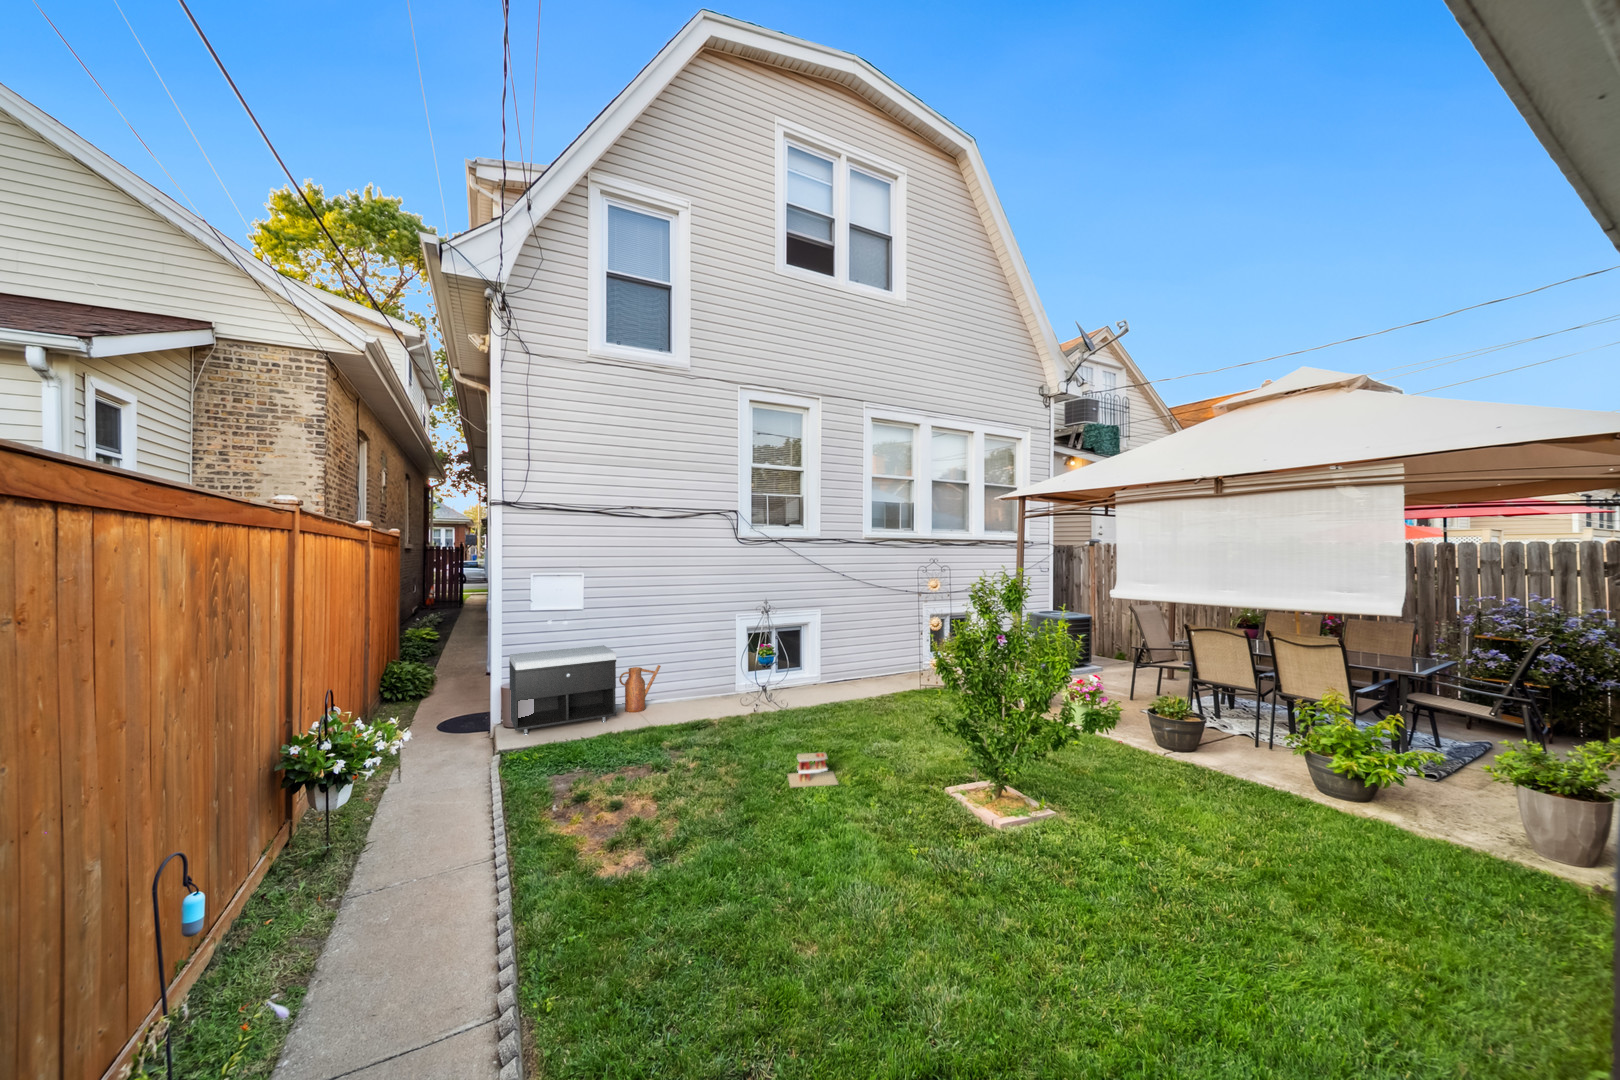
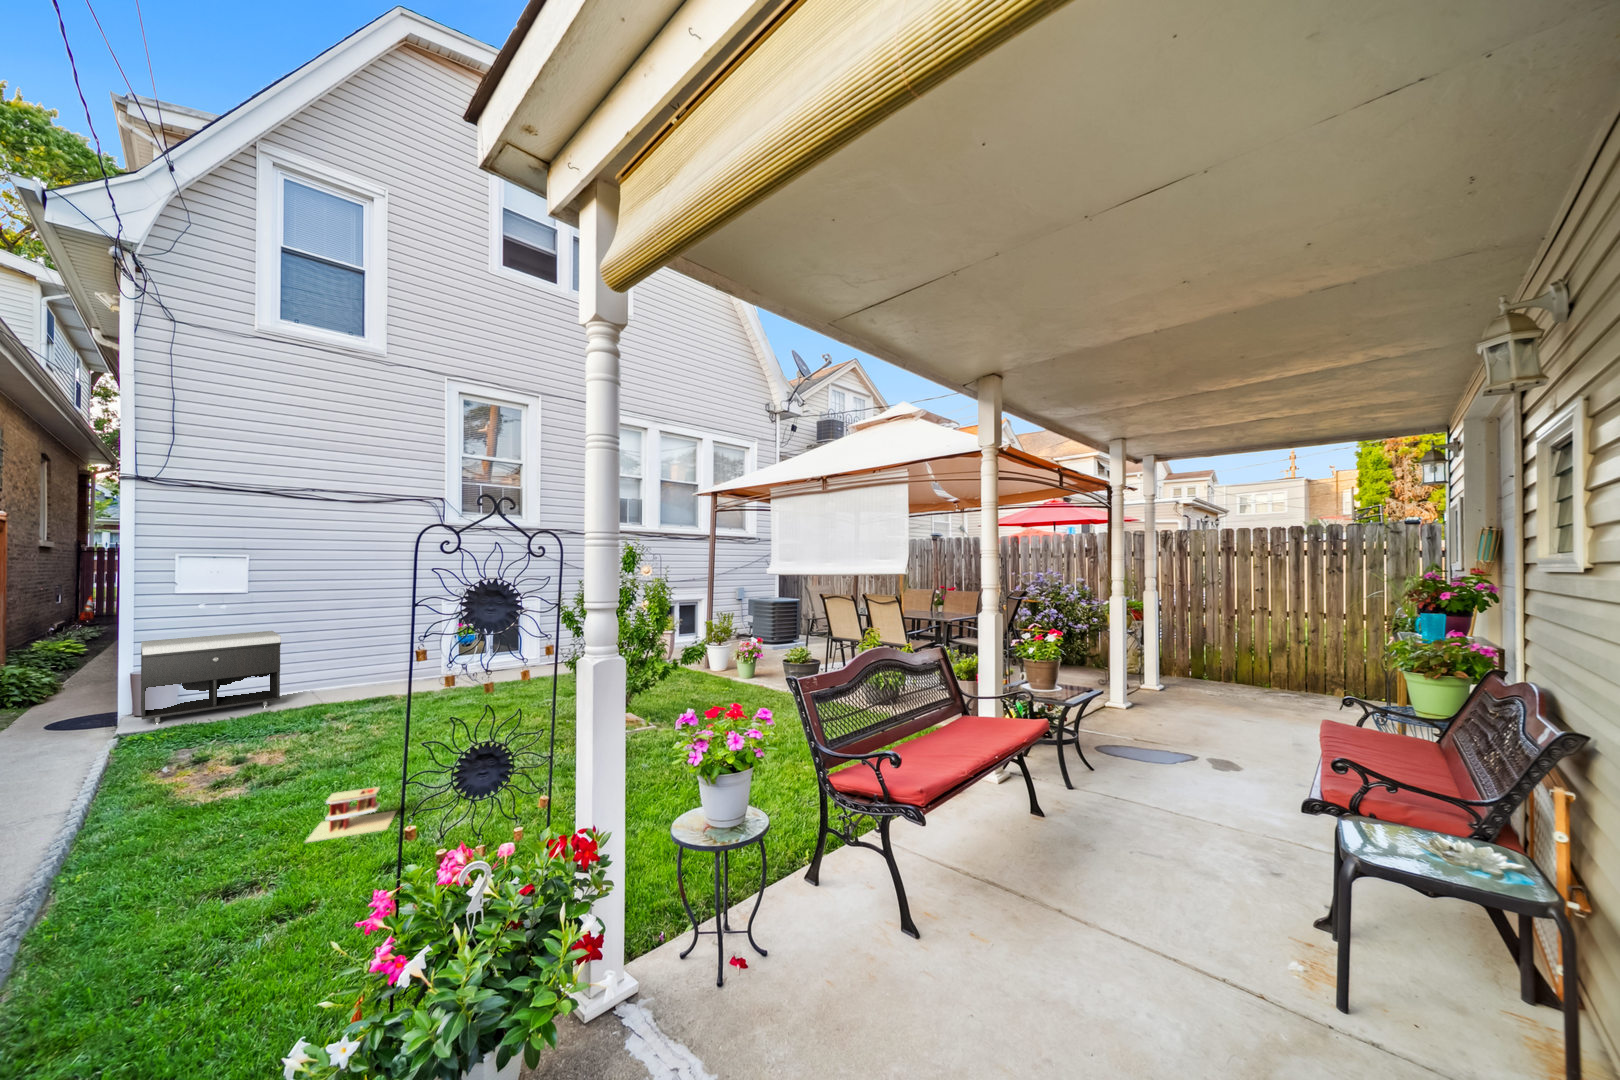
watering can: present [619,665,661,712] -> none [291,649,345,698]
toy house: present [788,753,838,787] -> present [305,787,396,842]

